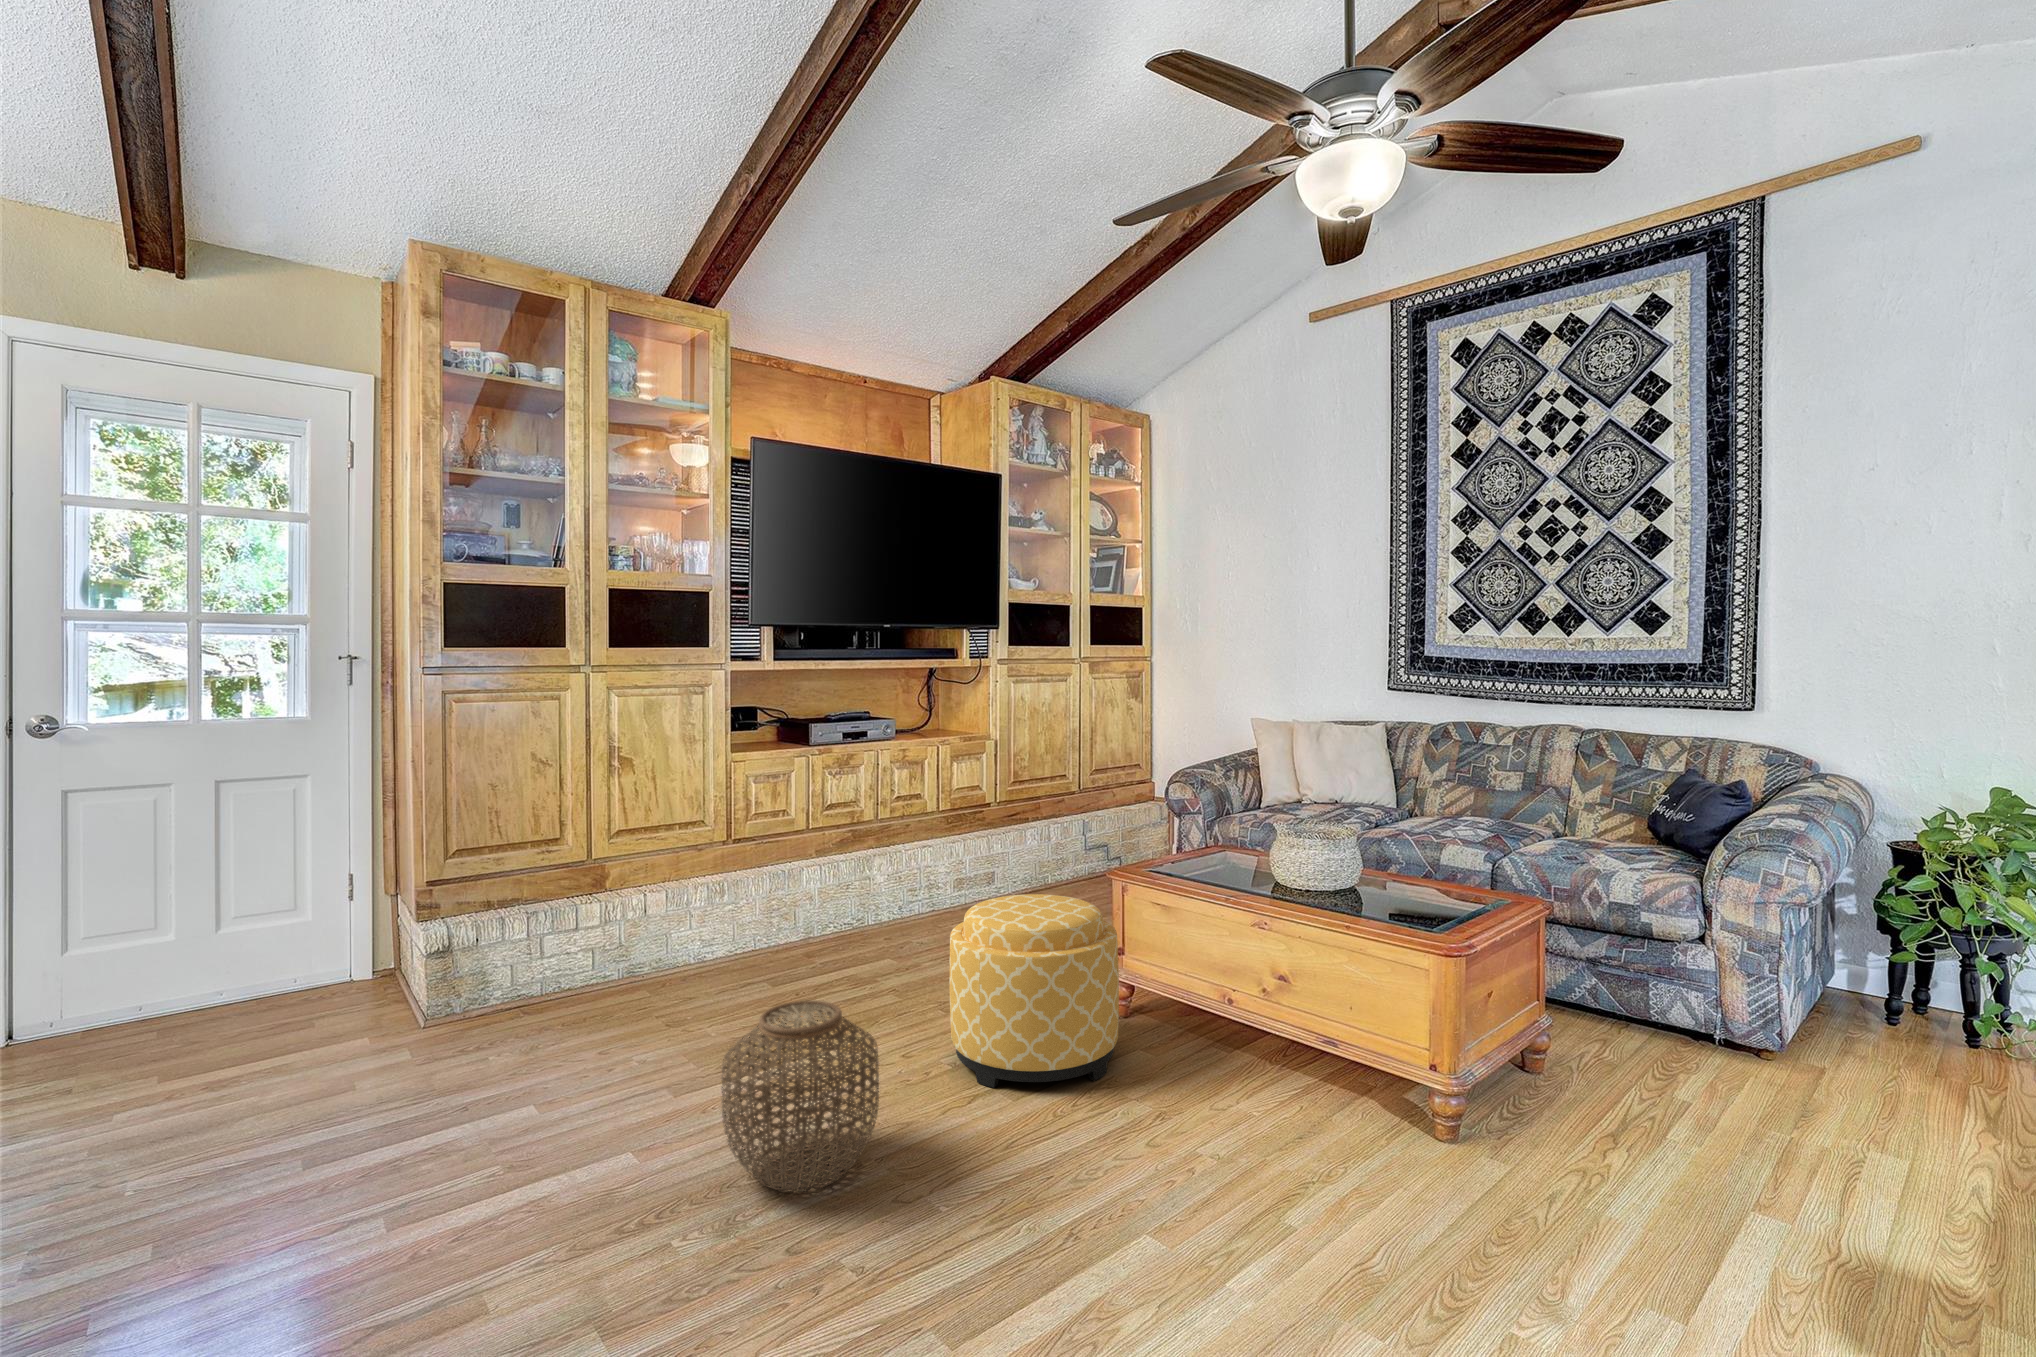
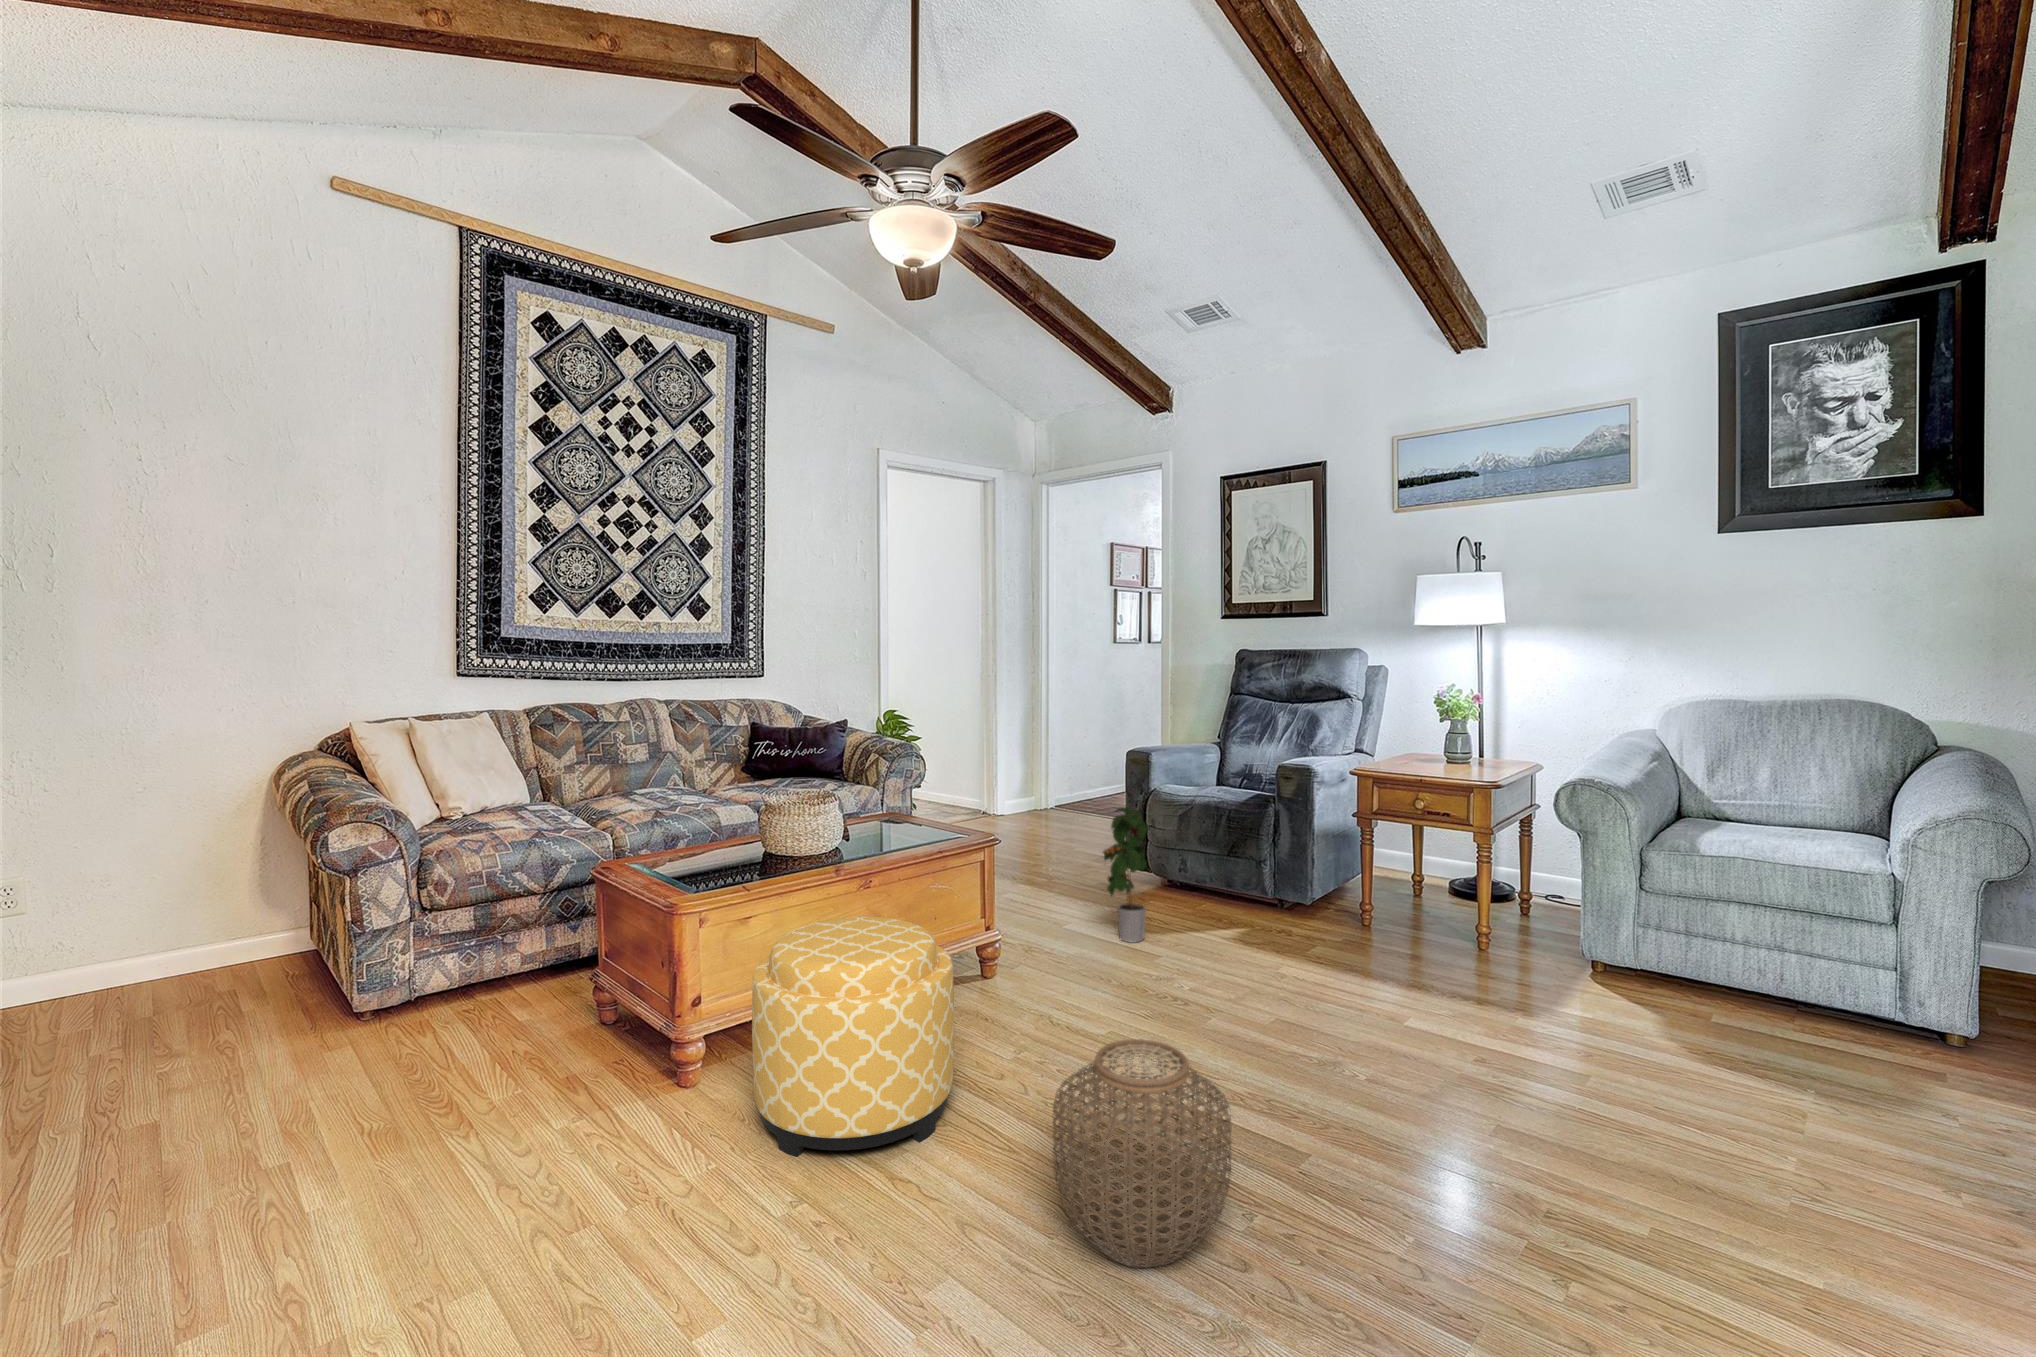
potted plant: none [1537,988,1836,1279] -> present [1103,806,1149,942]

